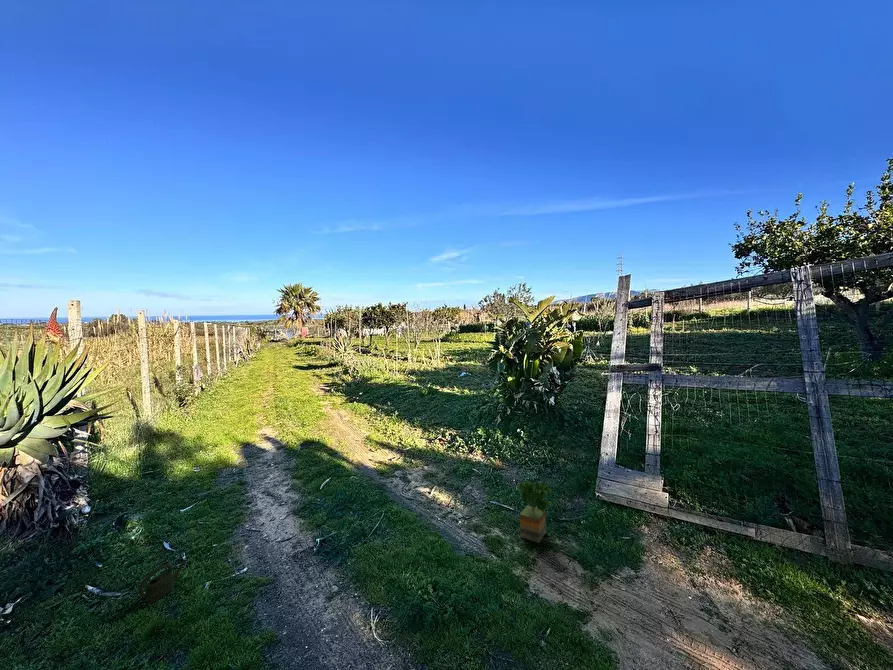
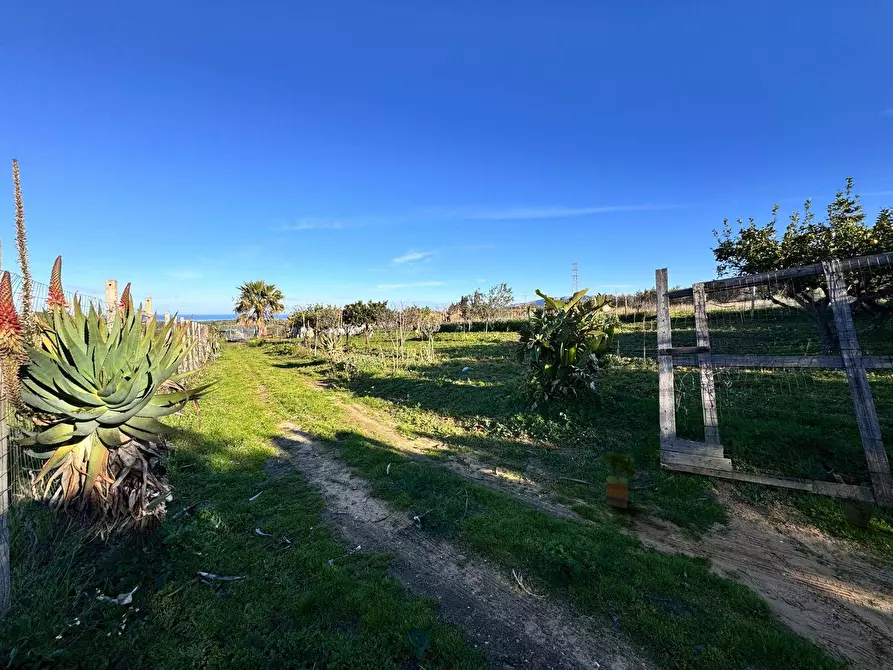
watering can: present [138,557,186,603] -> present [837,493,872,527]

